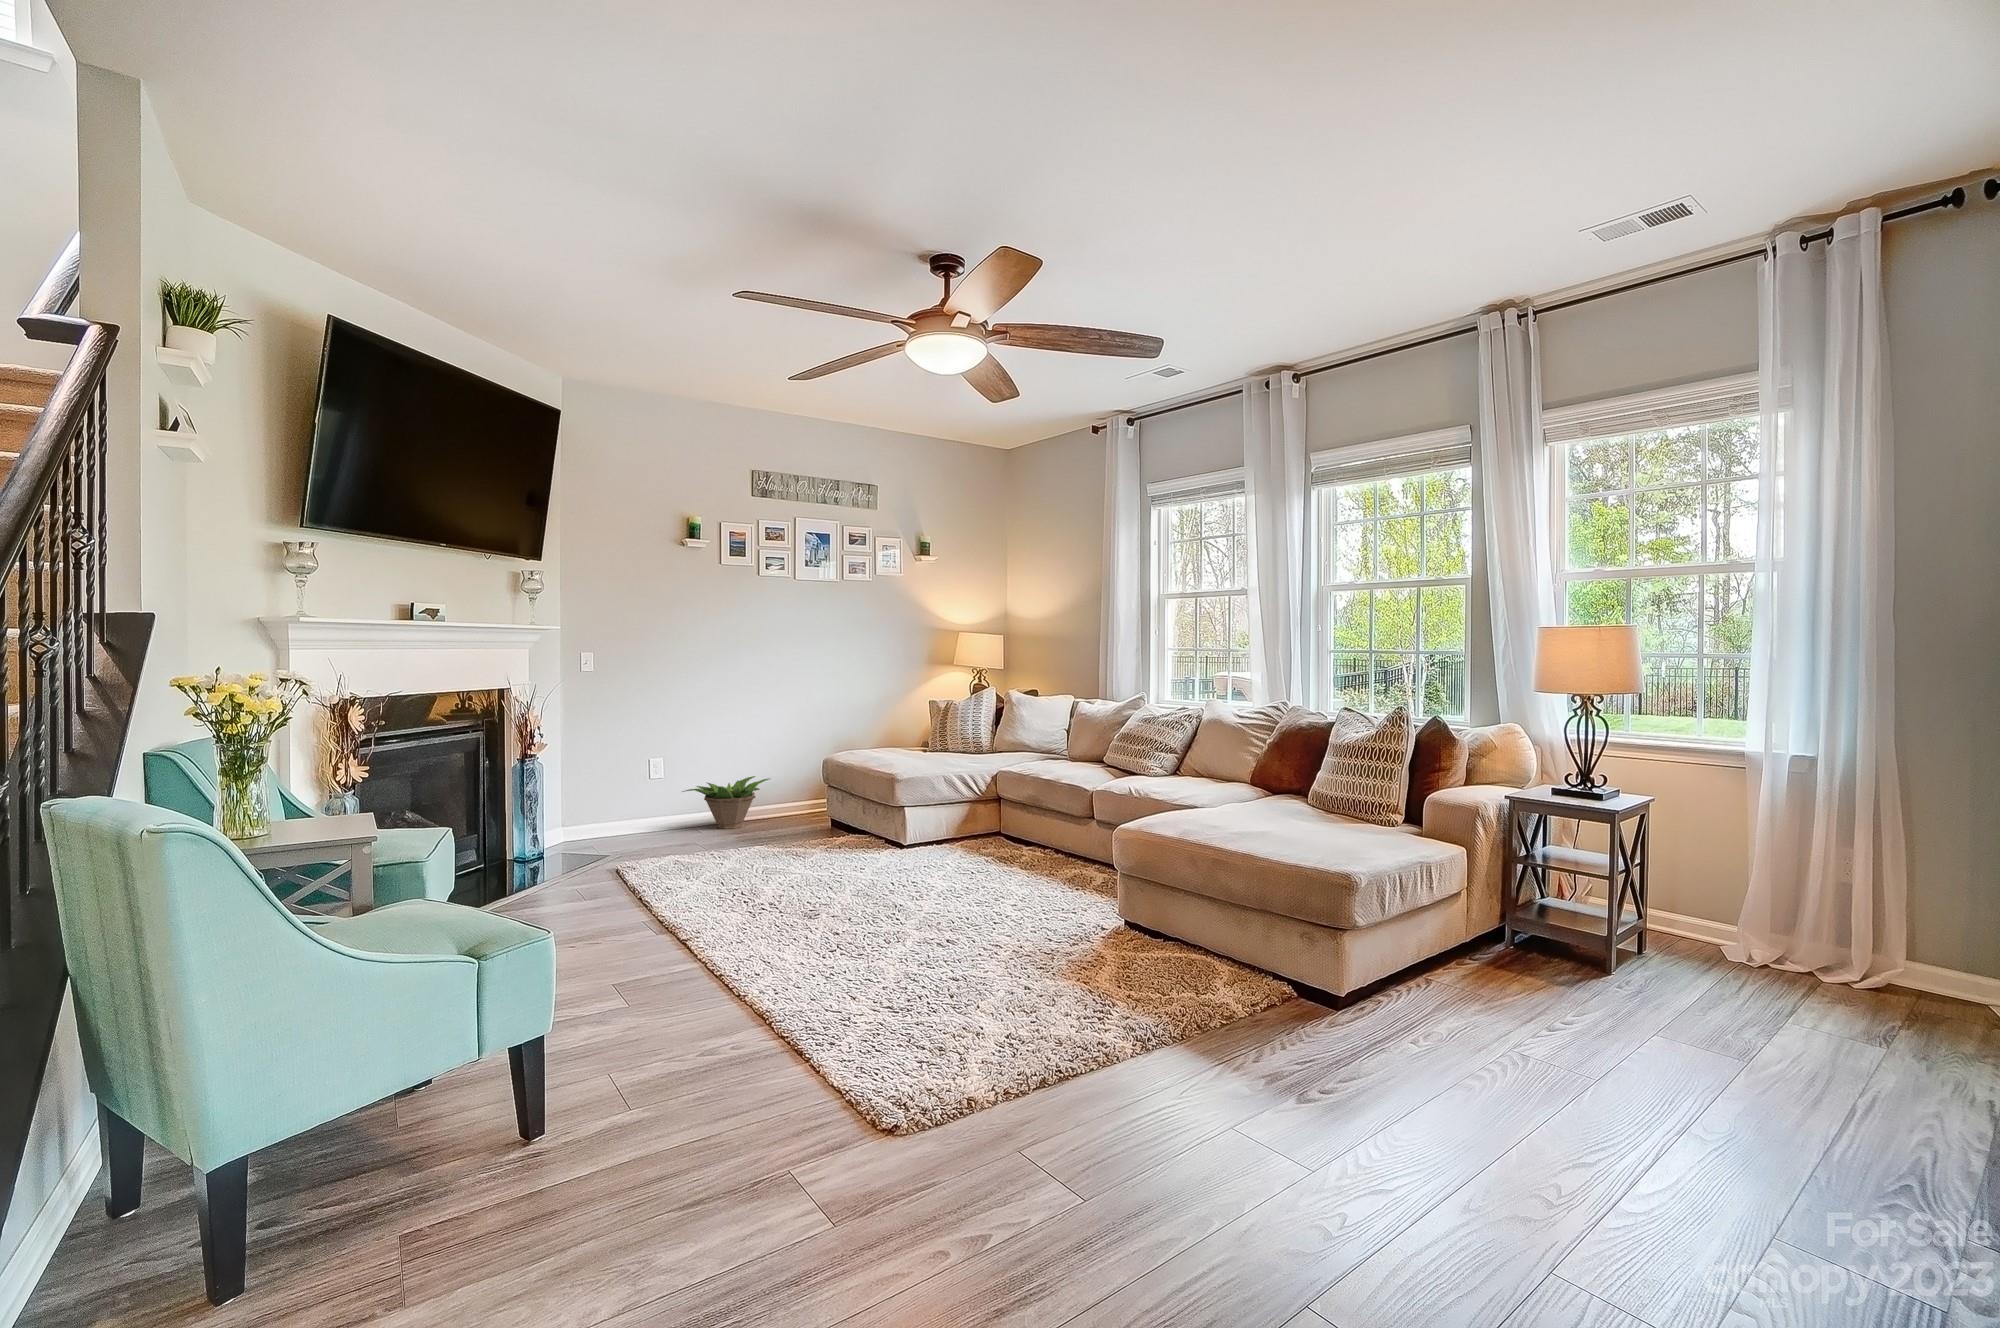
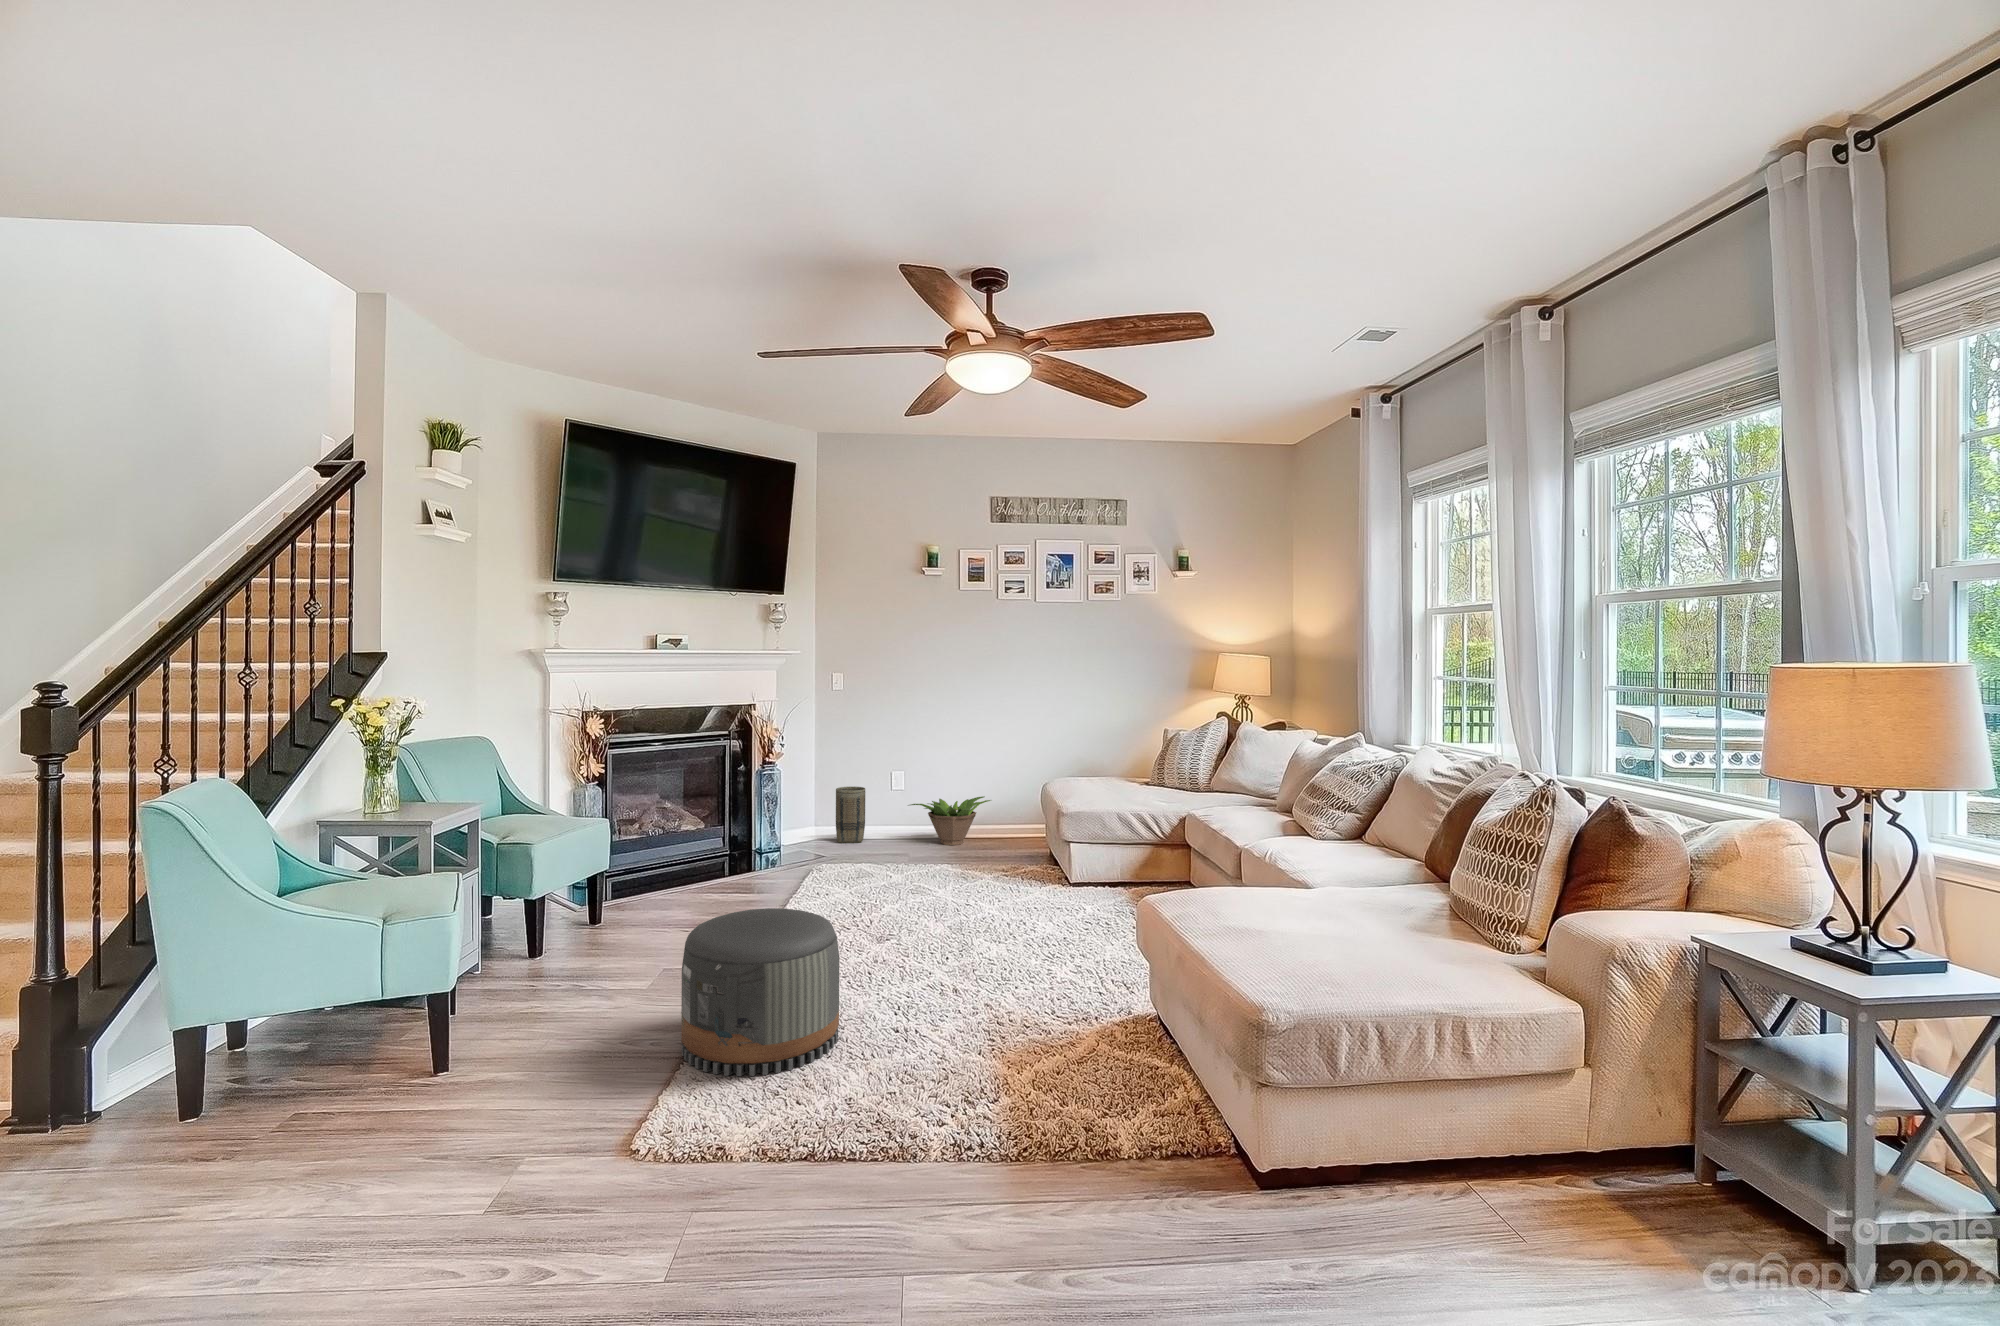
basket: none [594,777,629,841] -> present [836,786,865,843]
pouf: none [773,880,935,1054] -> present [681,908,840,1076]

